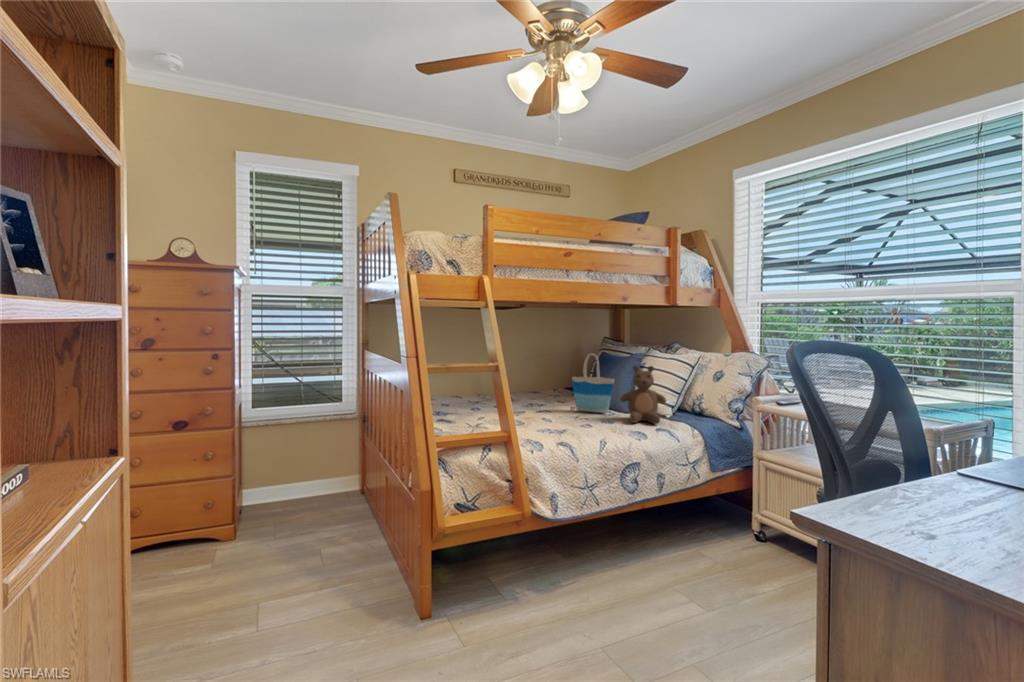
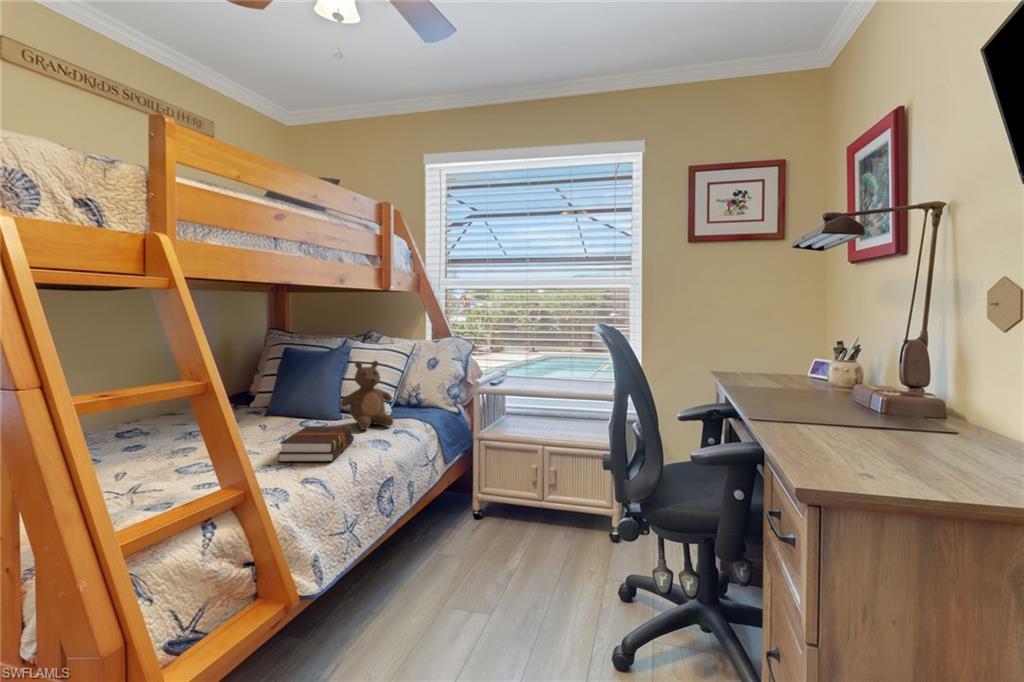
tote bag: present [572,353,614,413] -> none [266,349,327,425]
hardback book: none [554,411,616,436] -> present [278,426,354,462]

